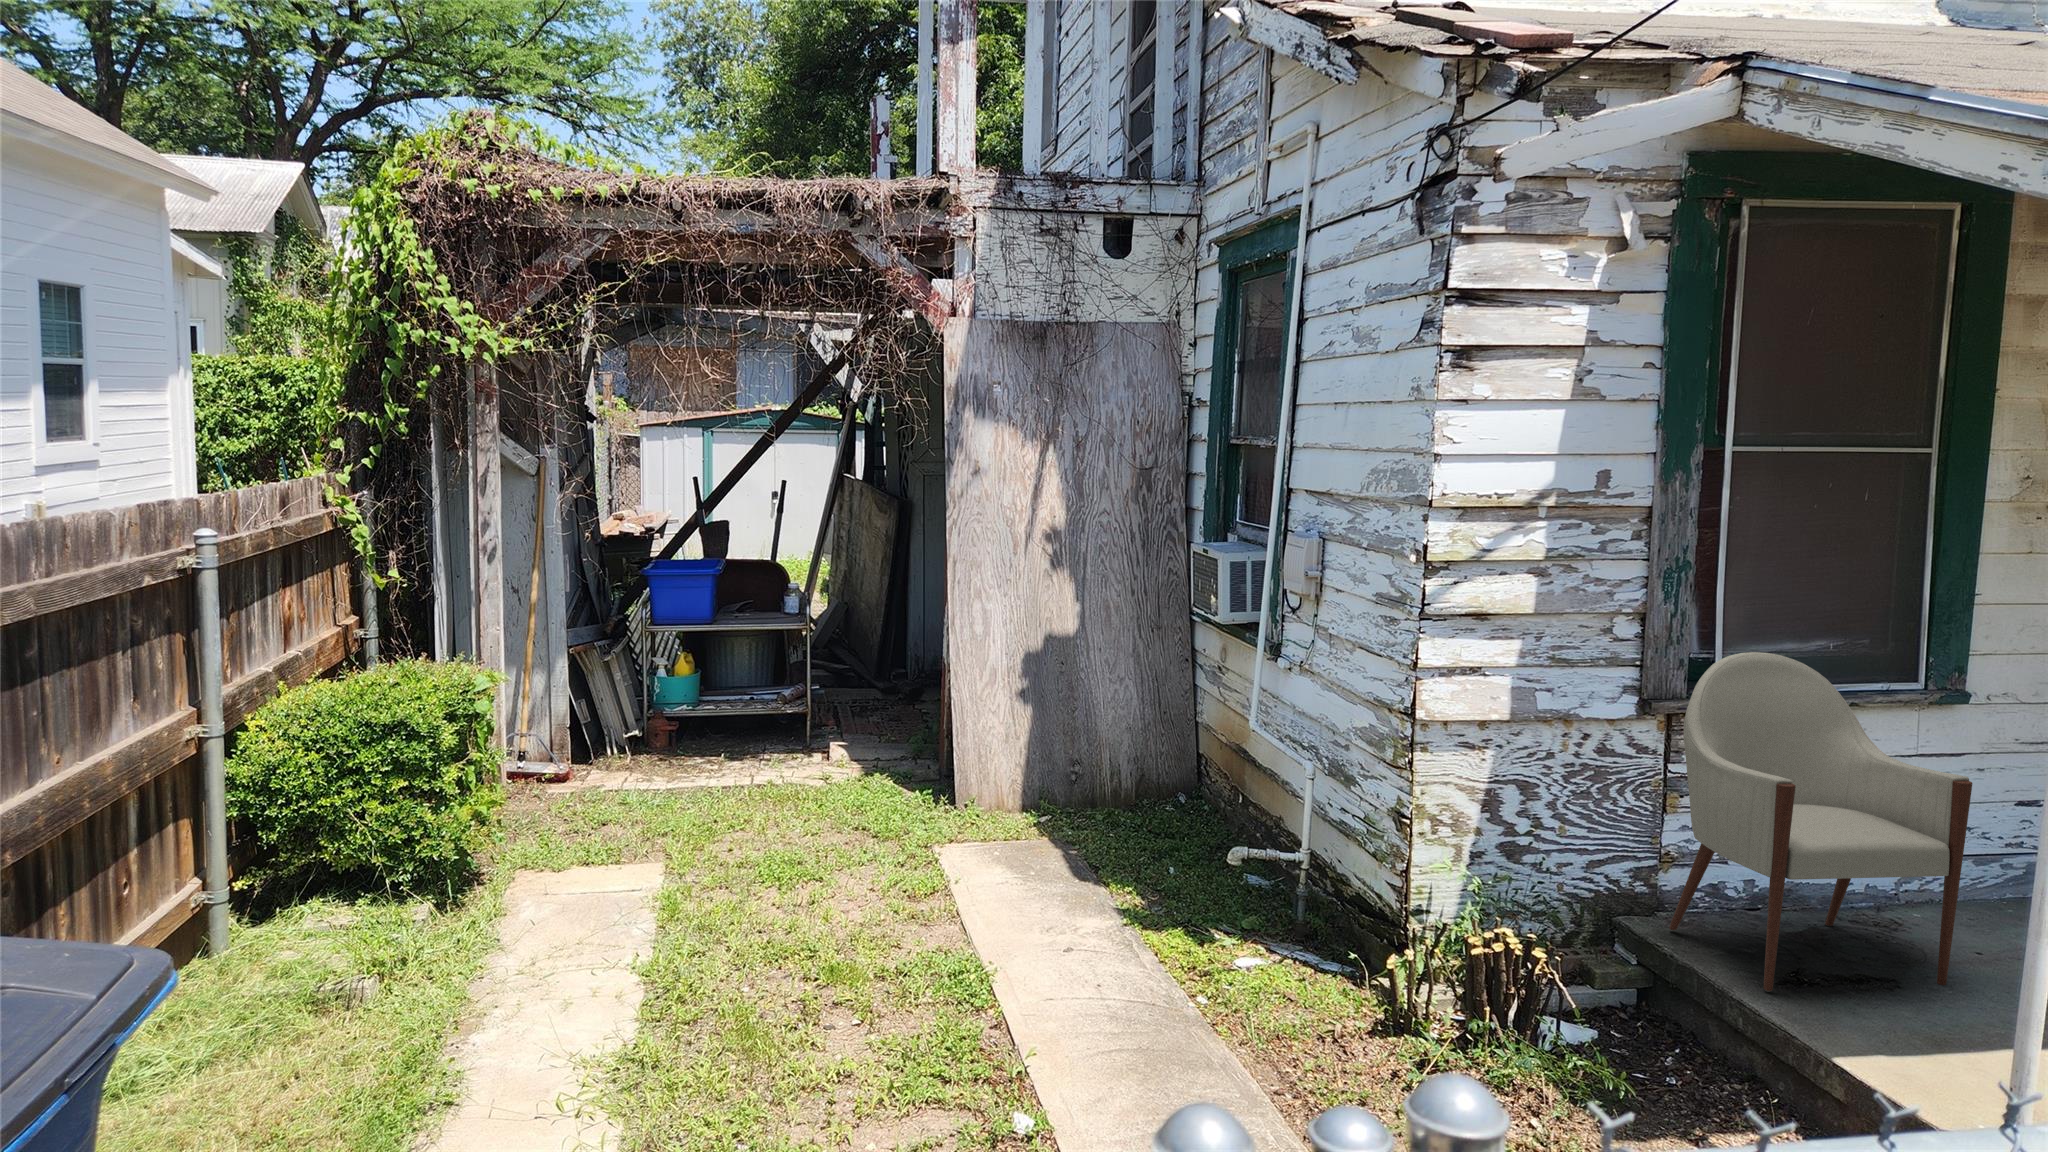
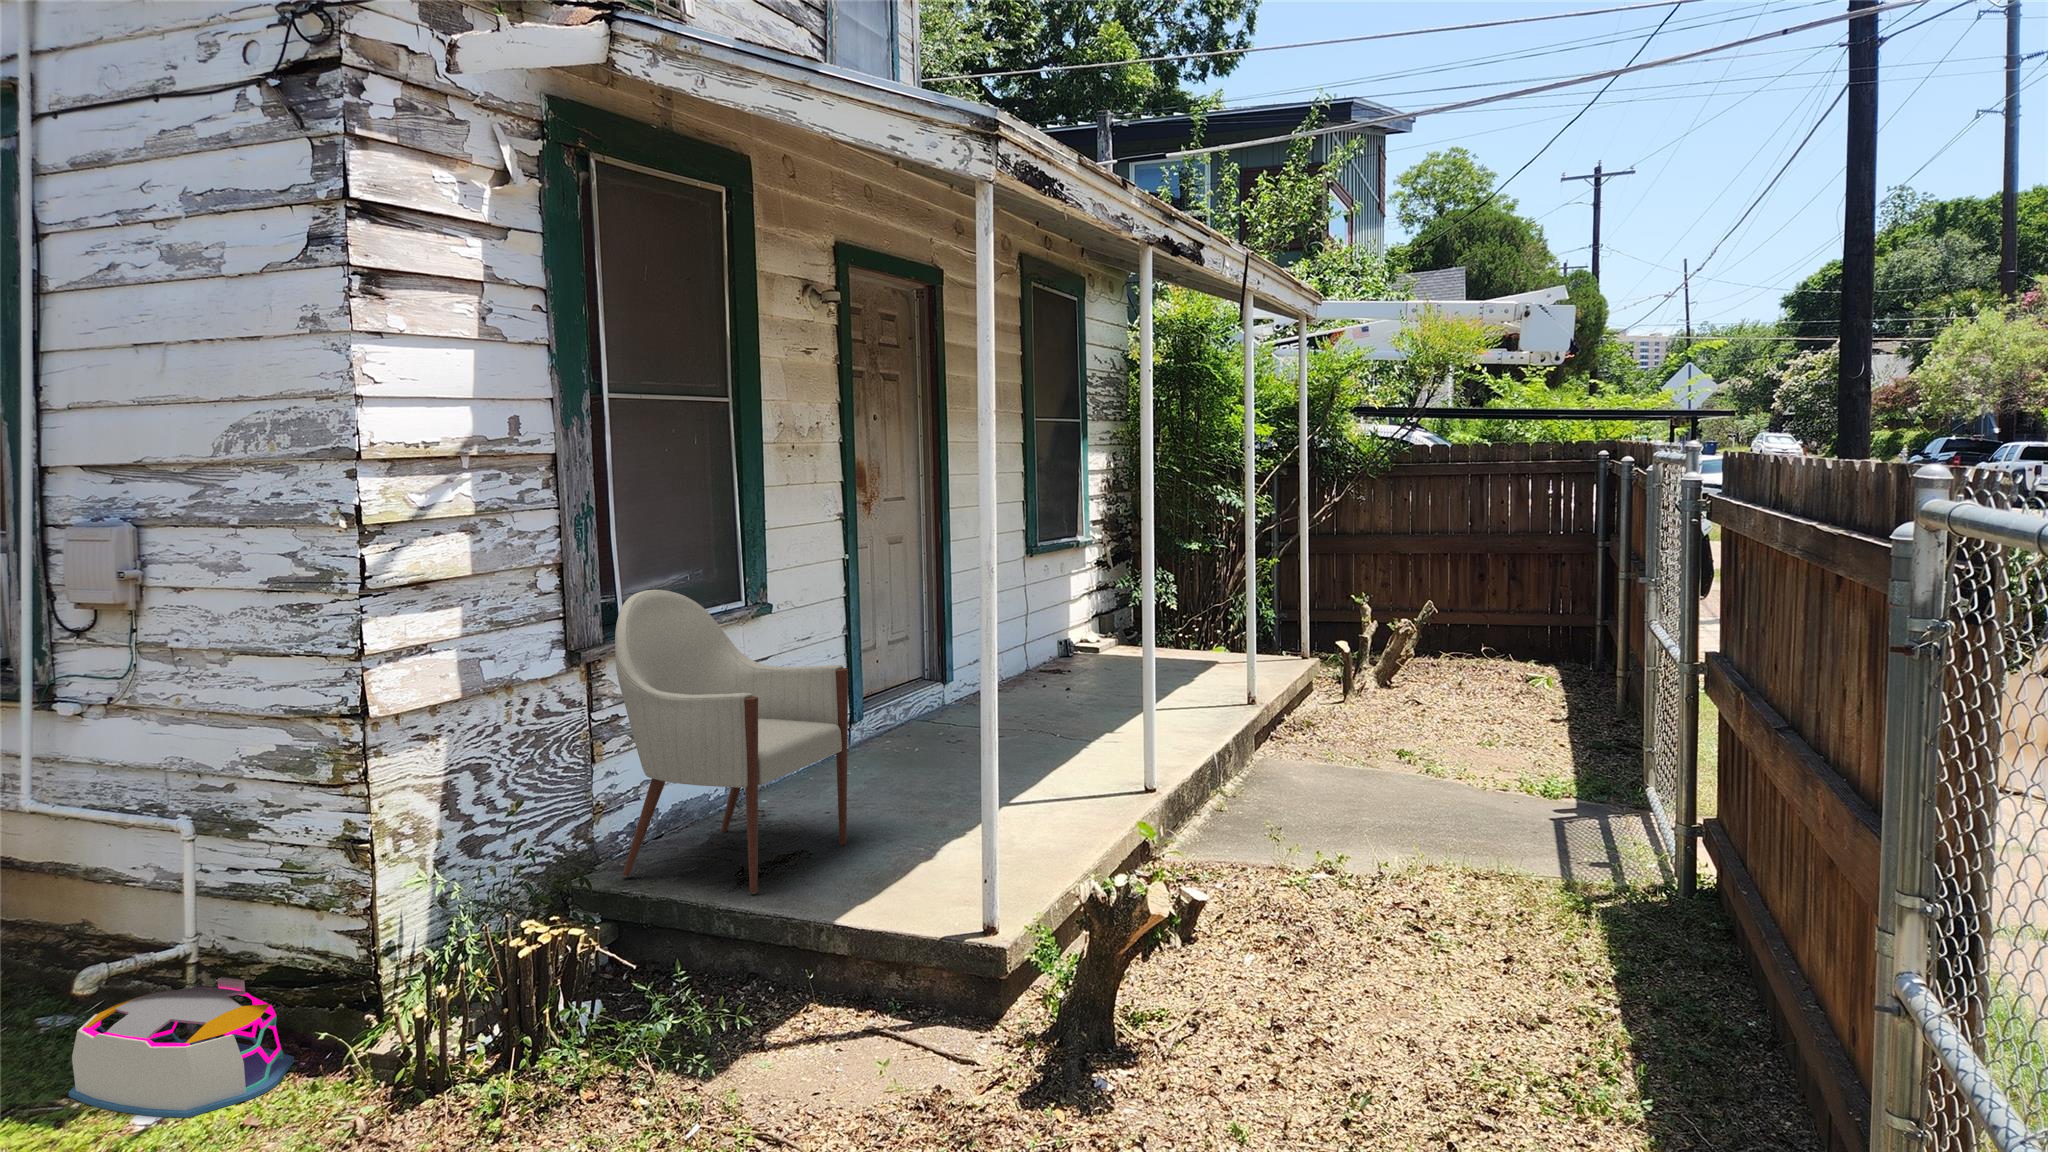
storage bin: none [1221,887,1352,988] -> present [69,977,294,1118]

